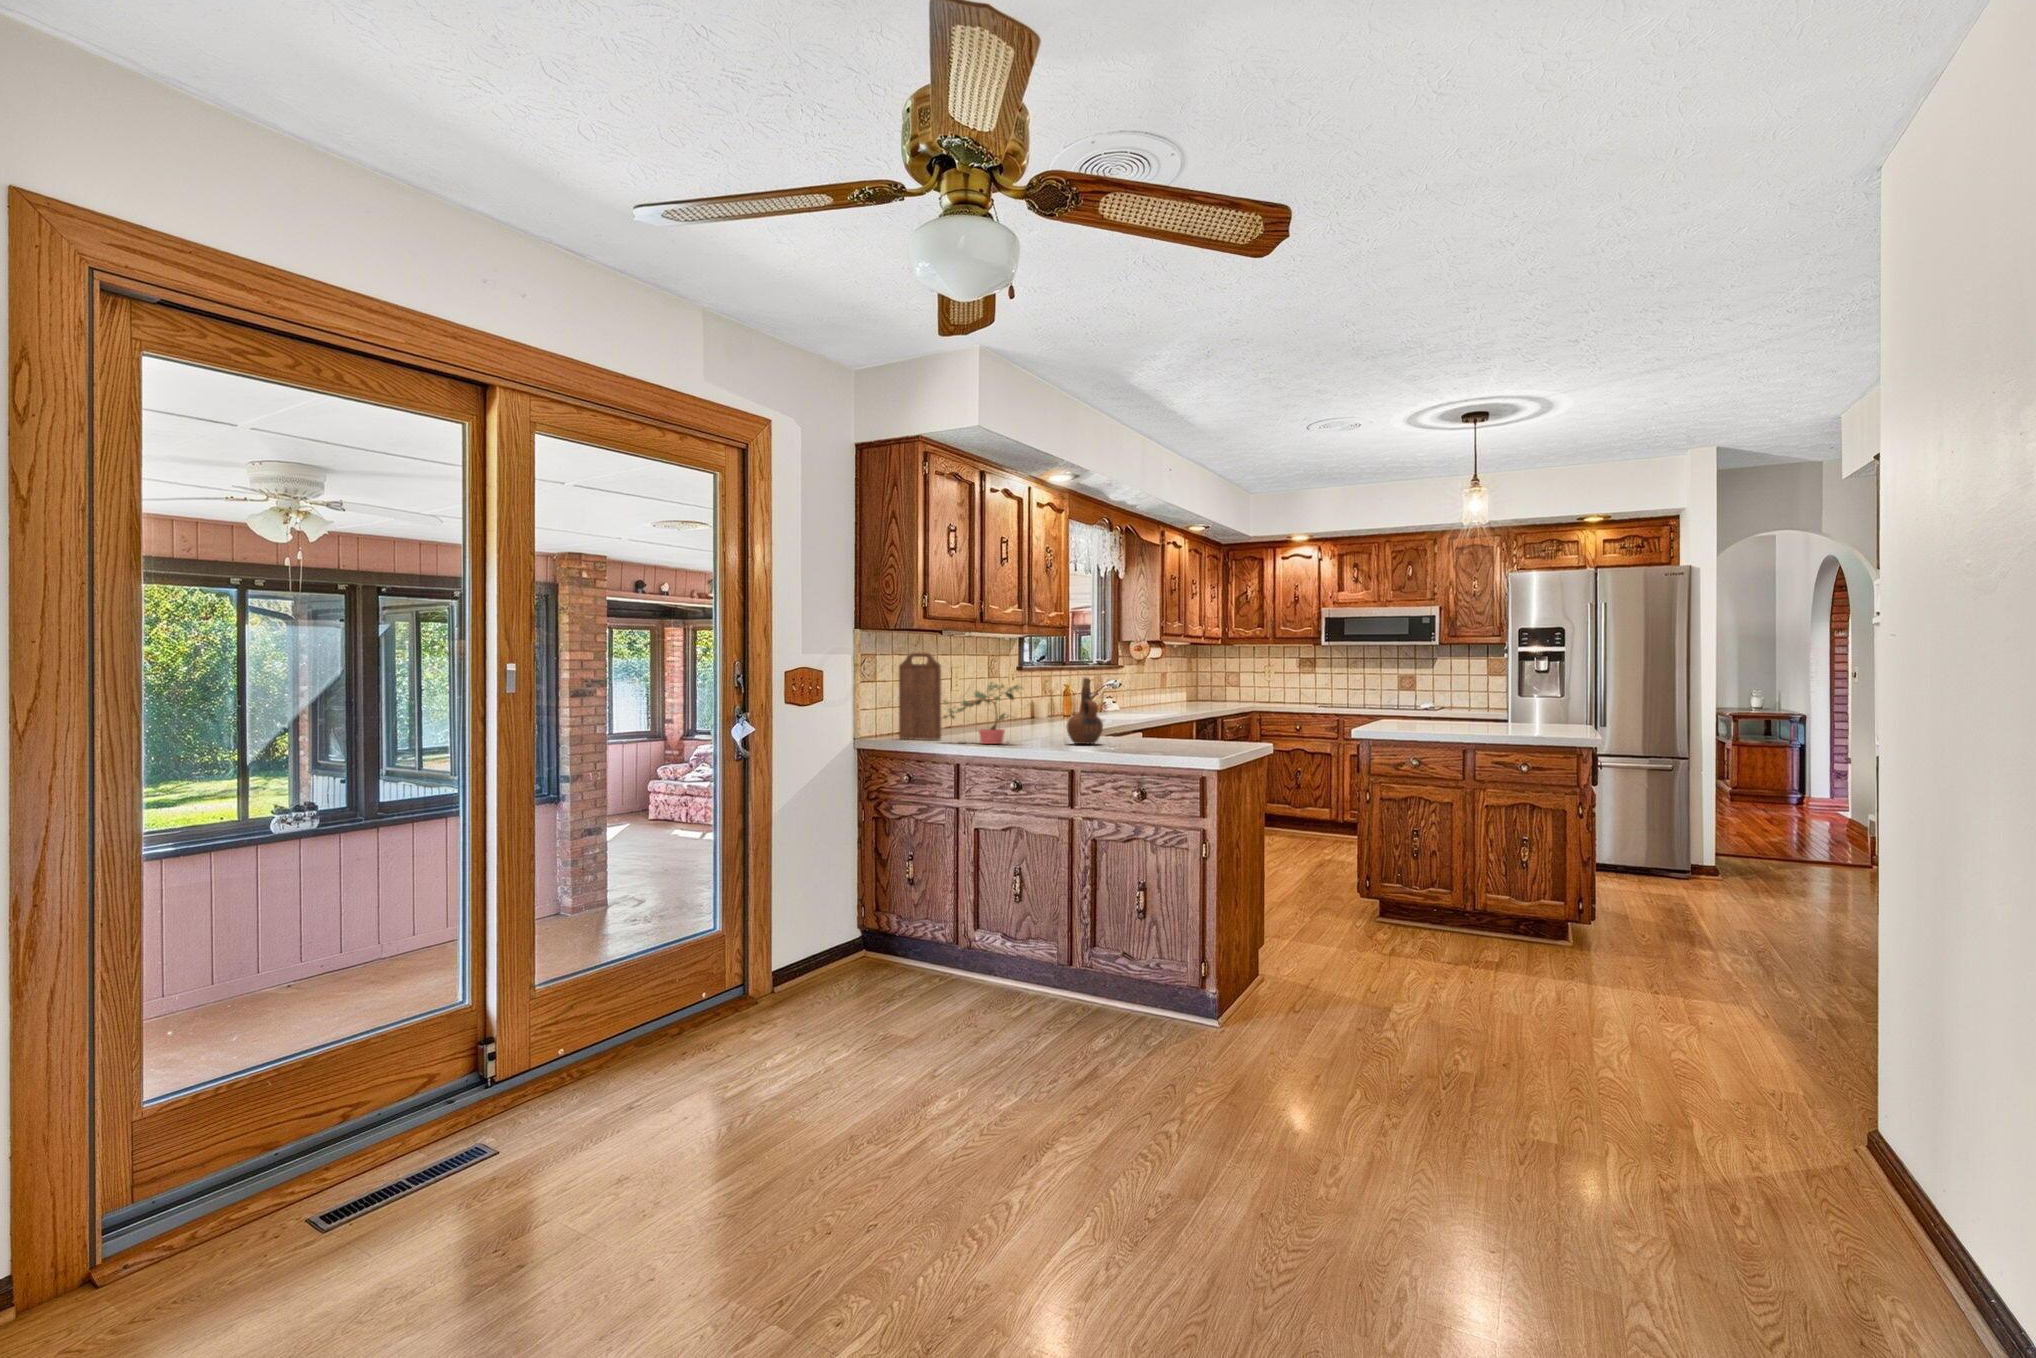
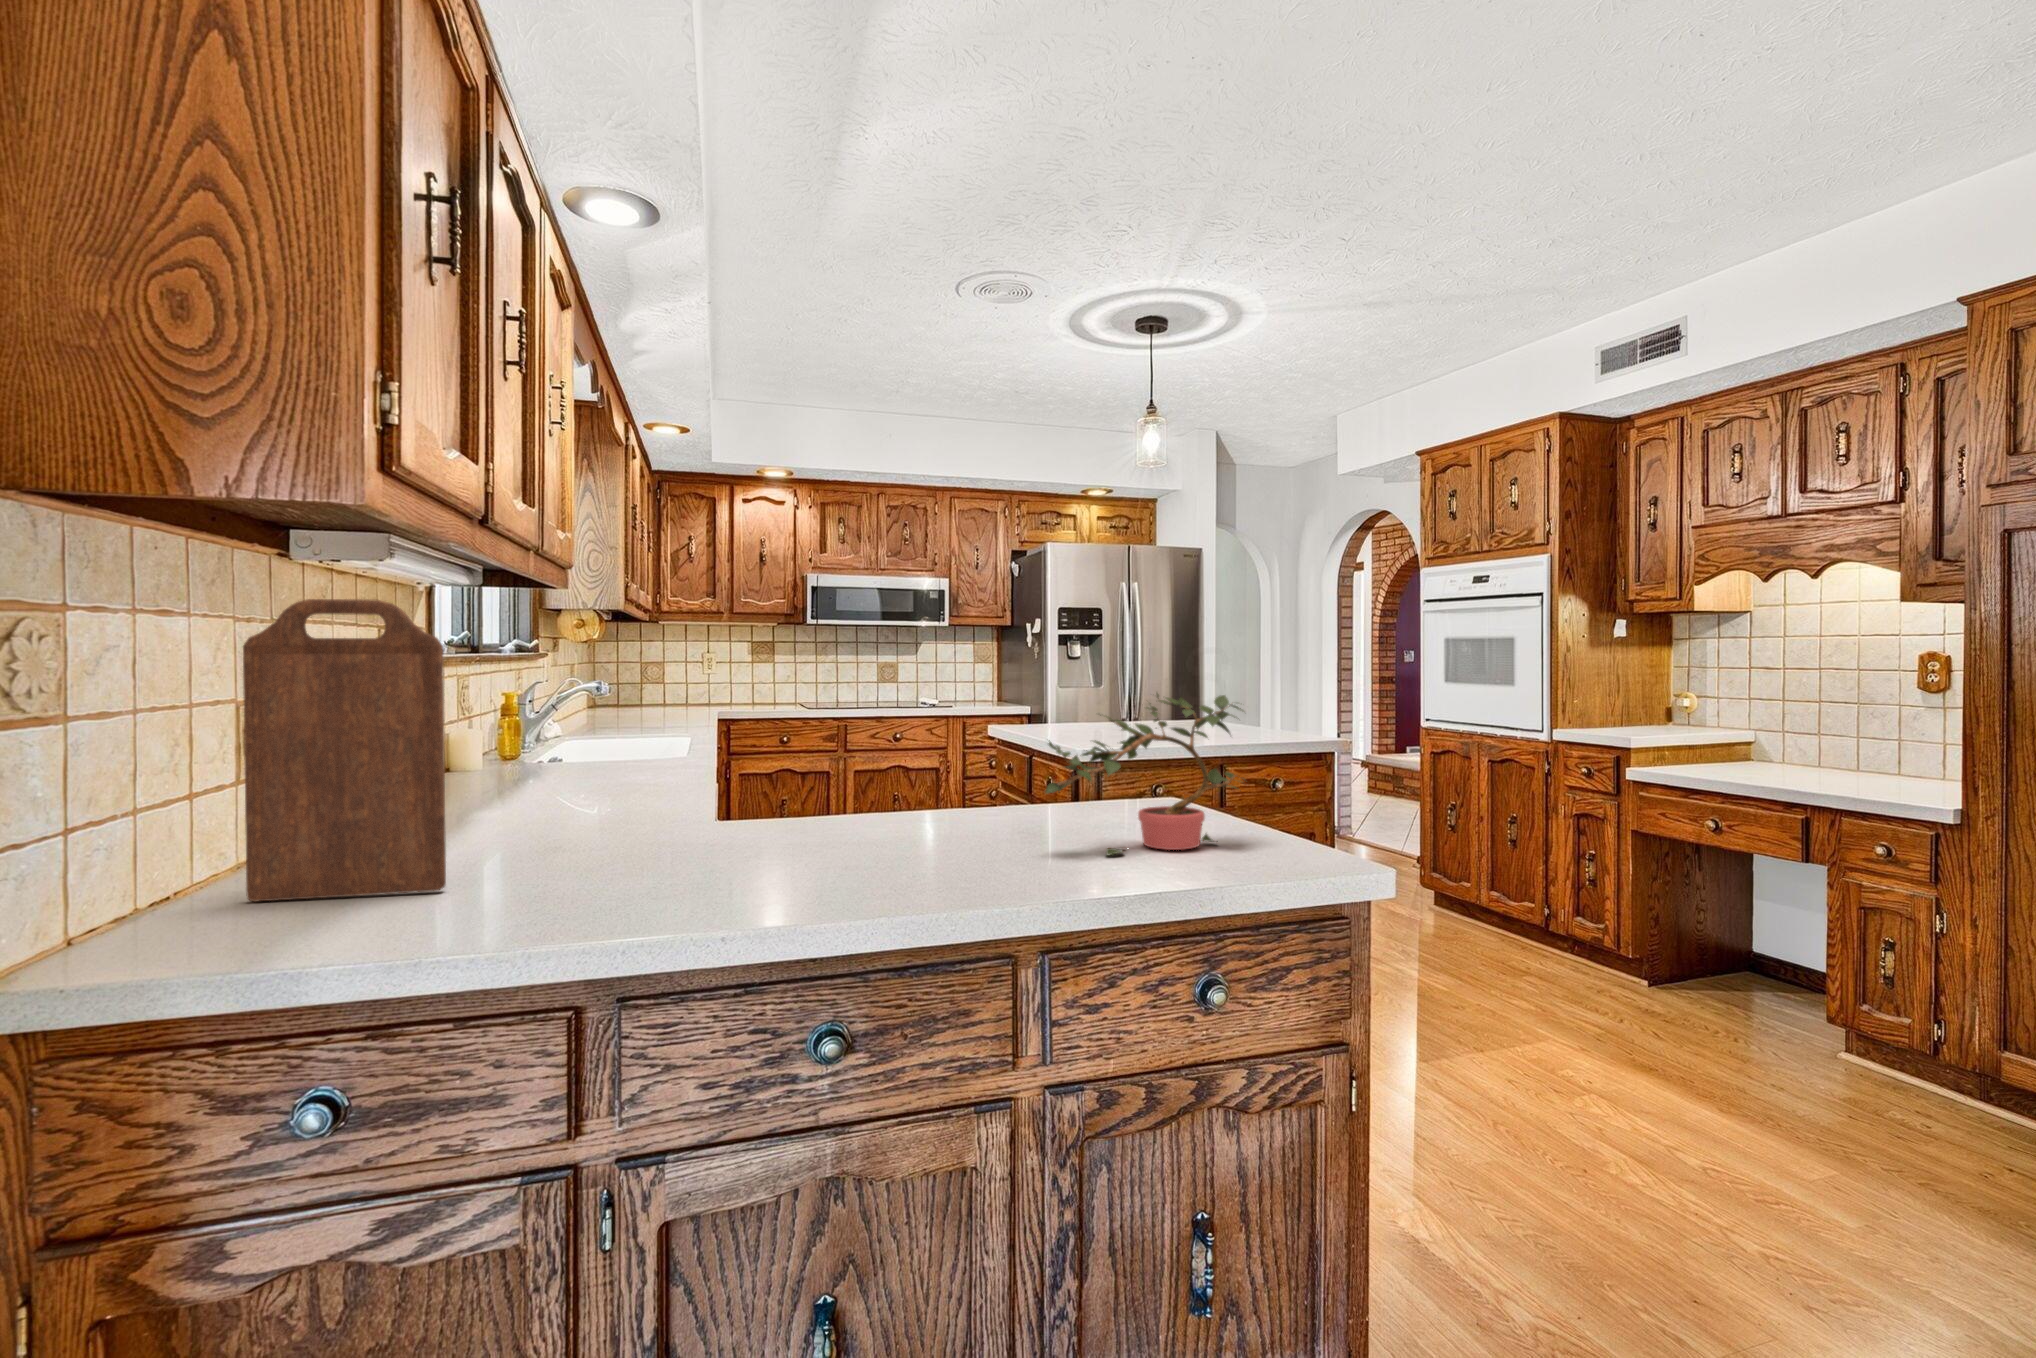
ceramic pitcher: present [1067,678,1103,744] -> none [879,682,979,858]
potted plant: present [943,683,1022,744] -> present [1044,693,1247,856]

